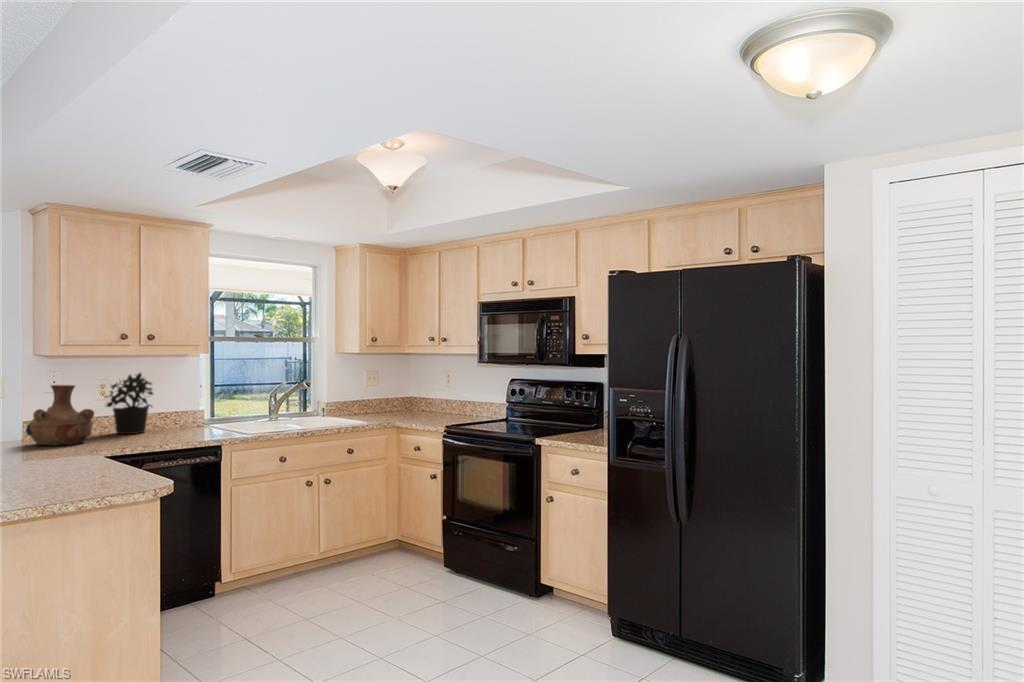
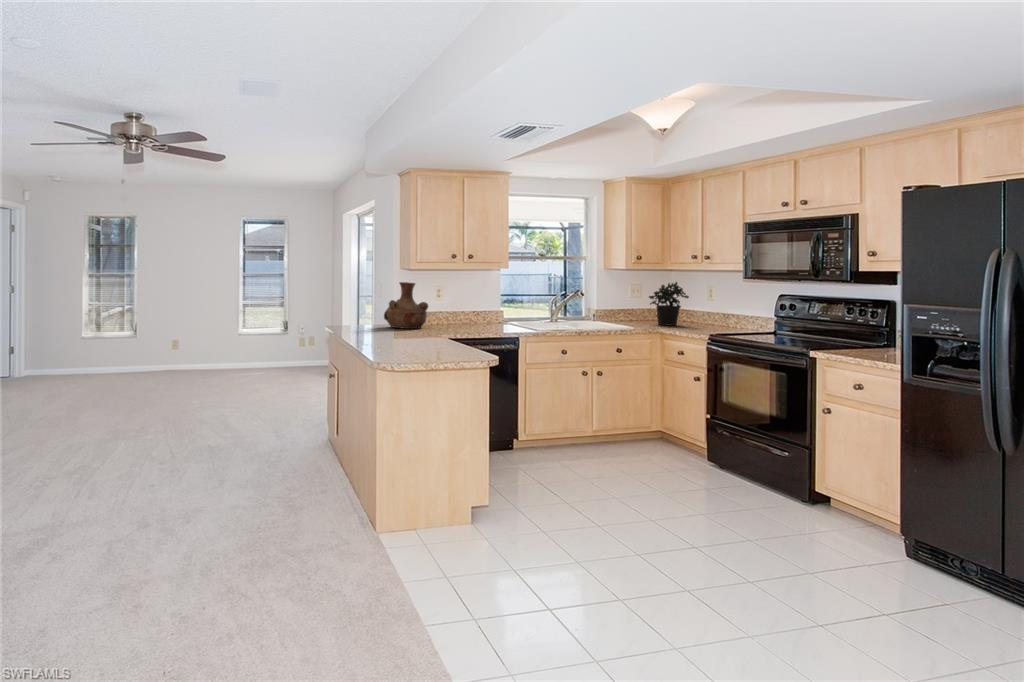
potted plant: present [105,373,153,434] -> present [649,282,689,326]

